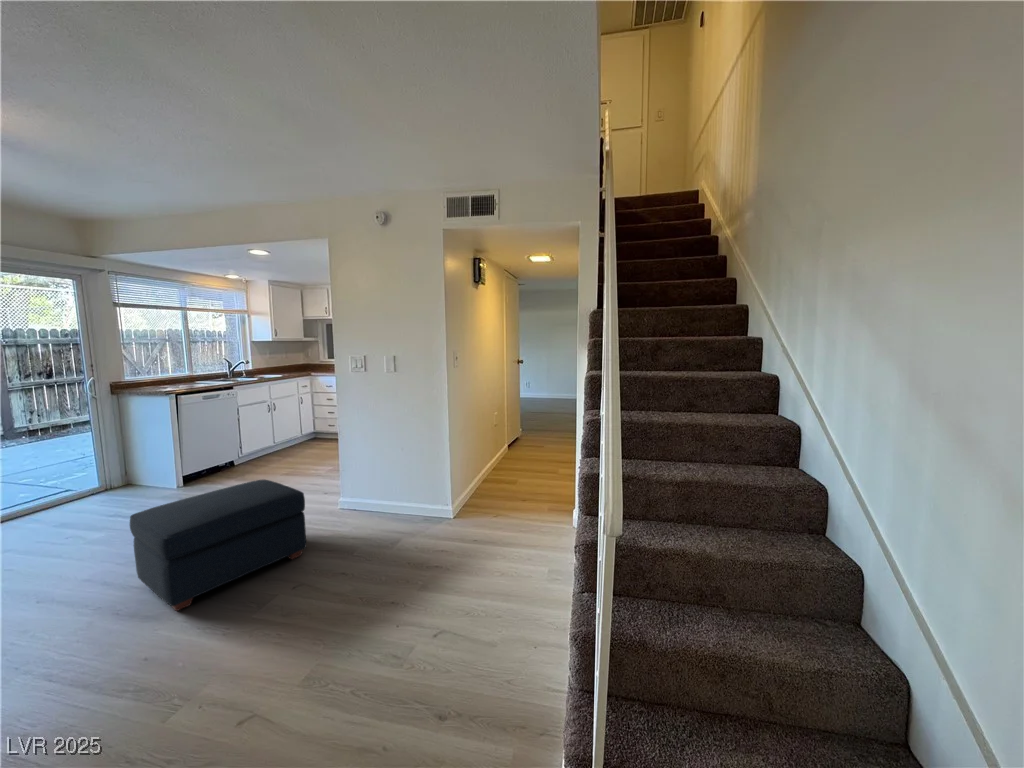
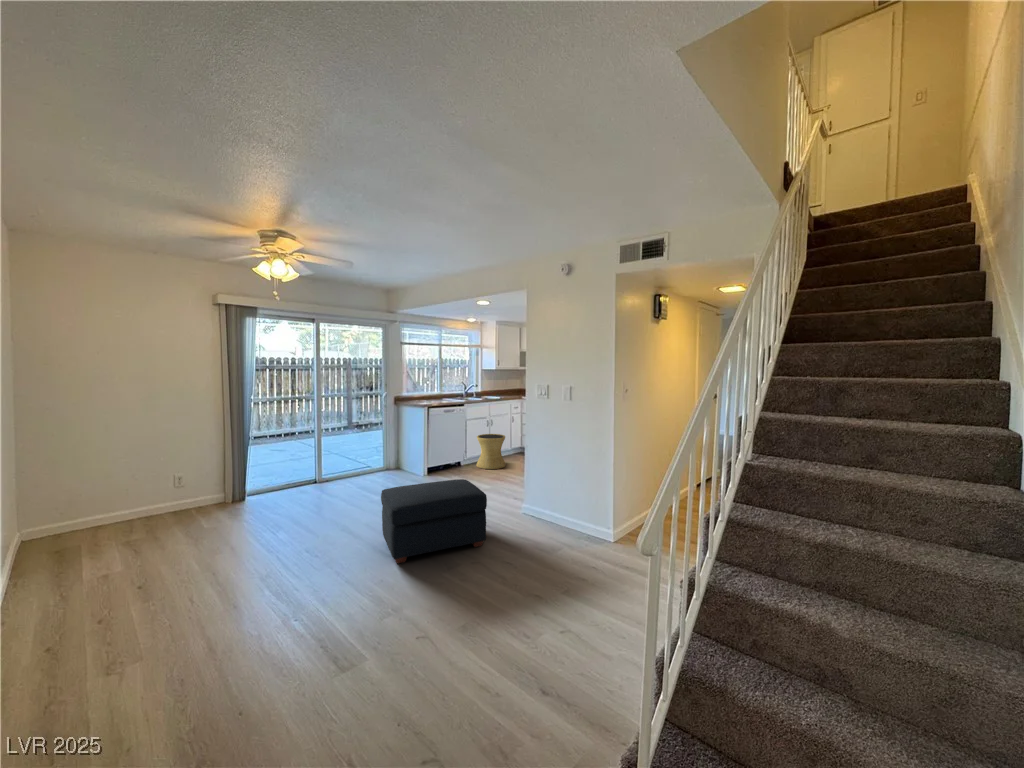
side table: none [256,420,299,465] -> present [476,434,506,469]

